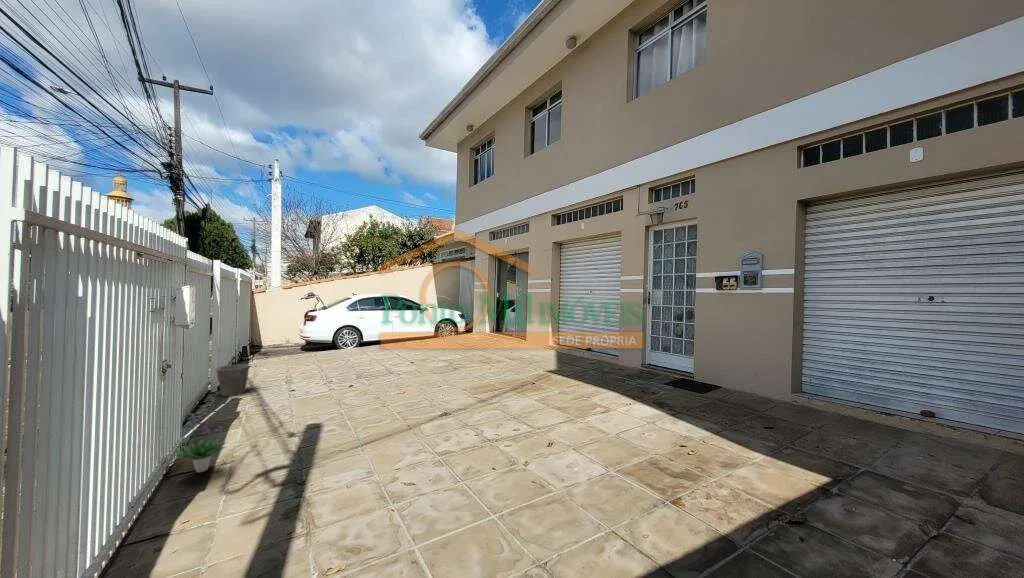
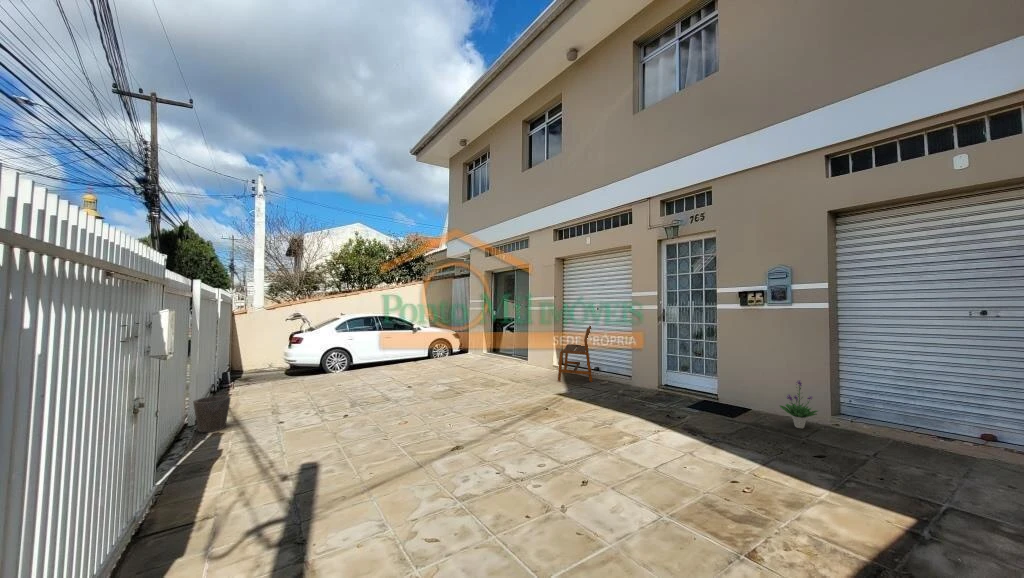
bench: none [549,306,586,359] -> present [558,326,592,382]
potted plant: present [175,414,226,472] -> present [780,380,818,428]

